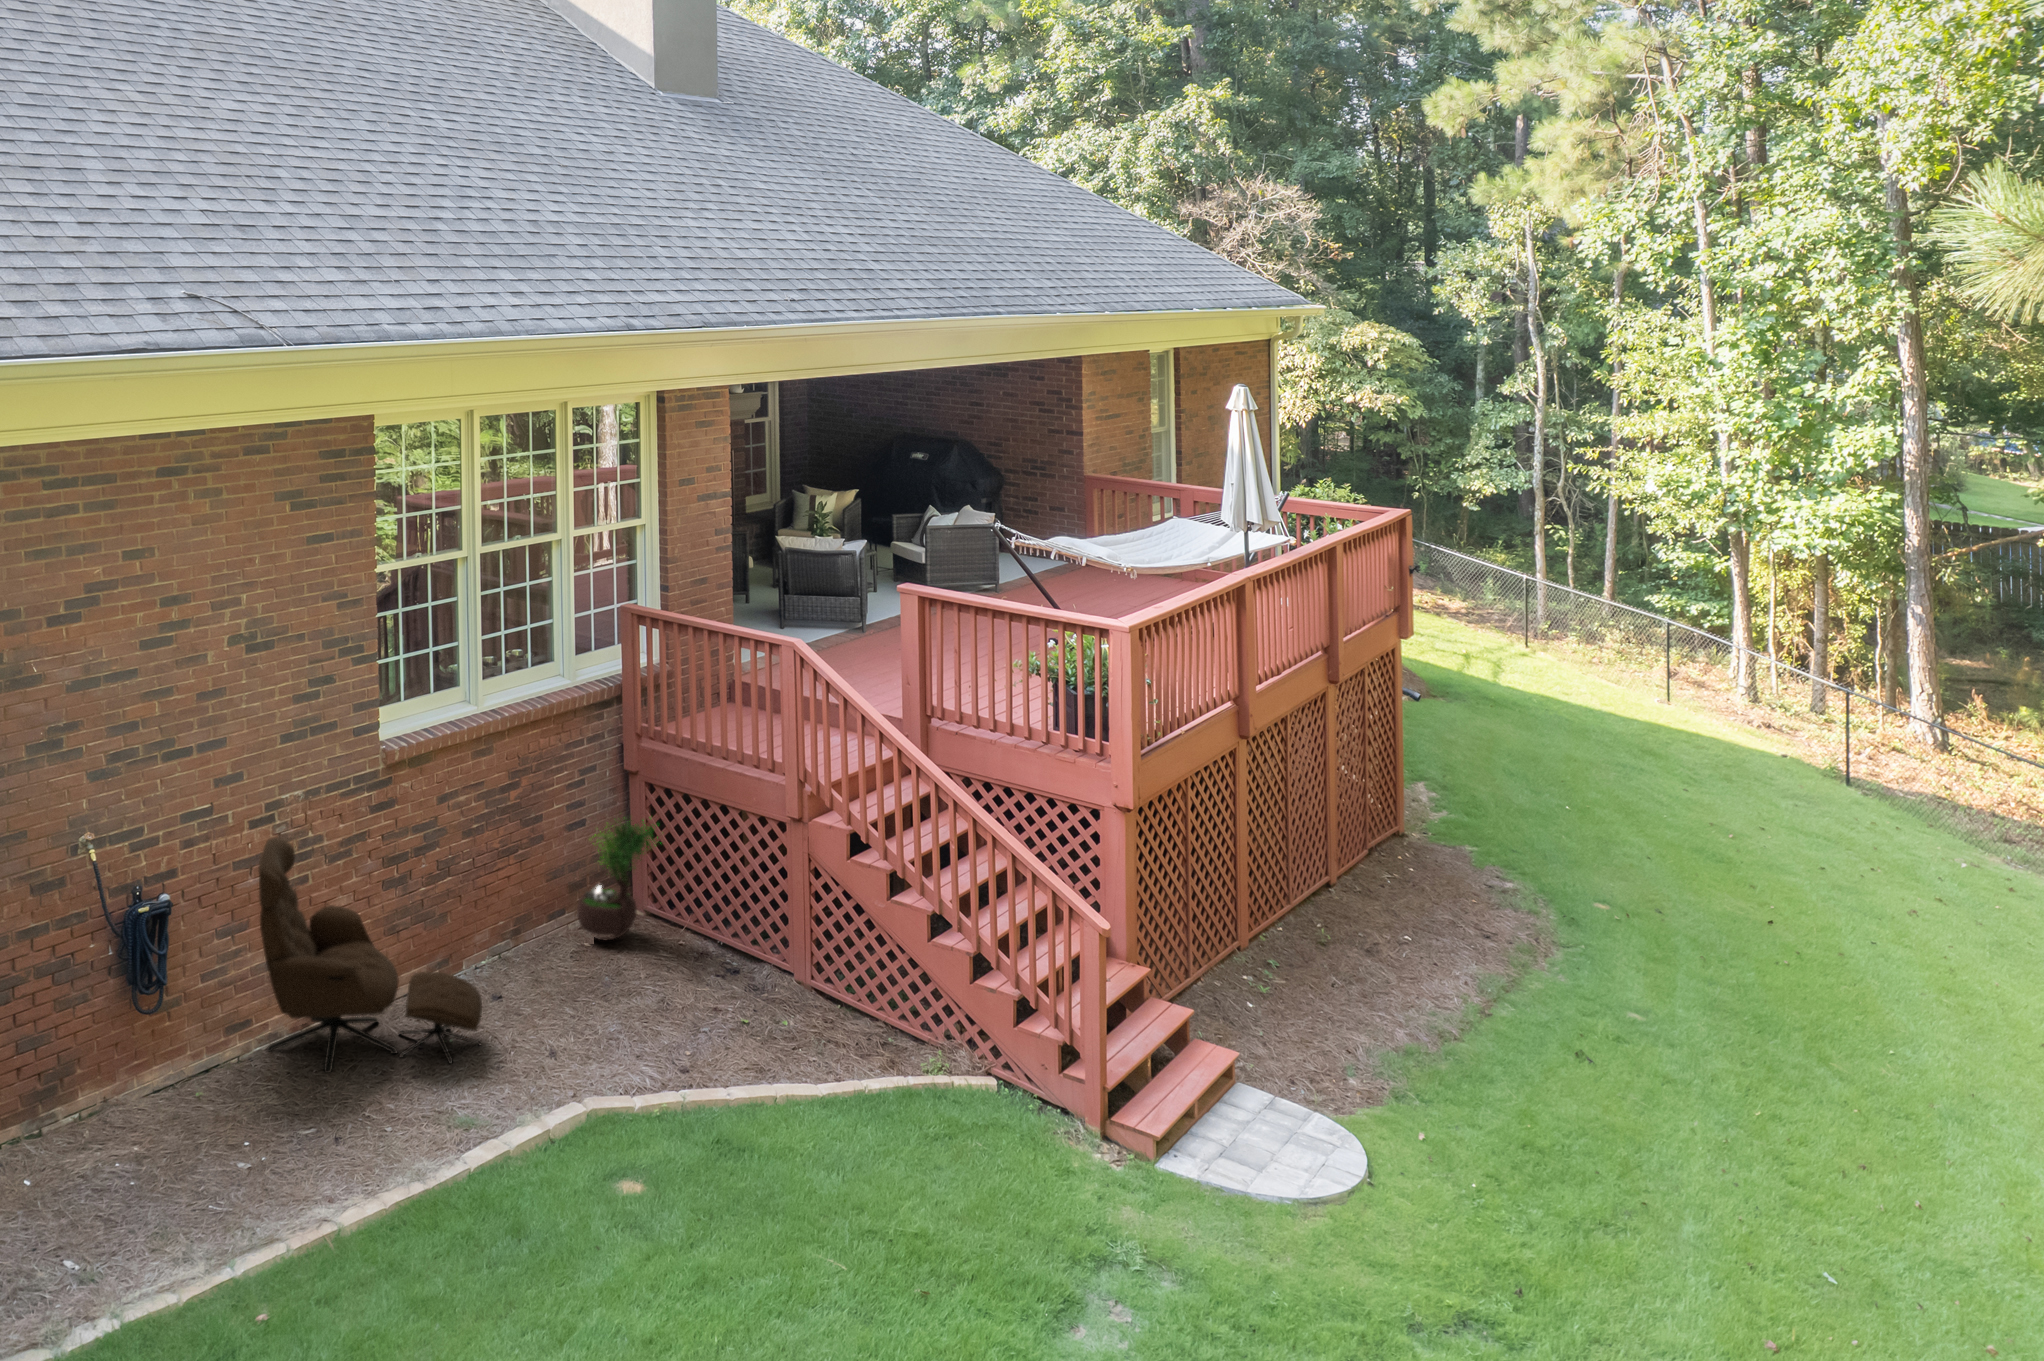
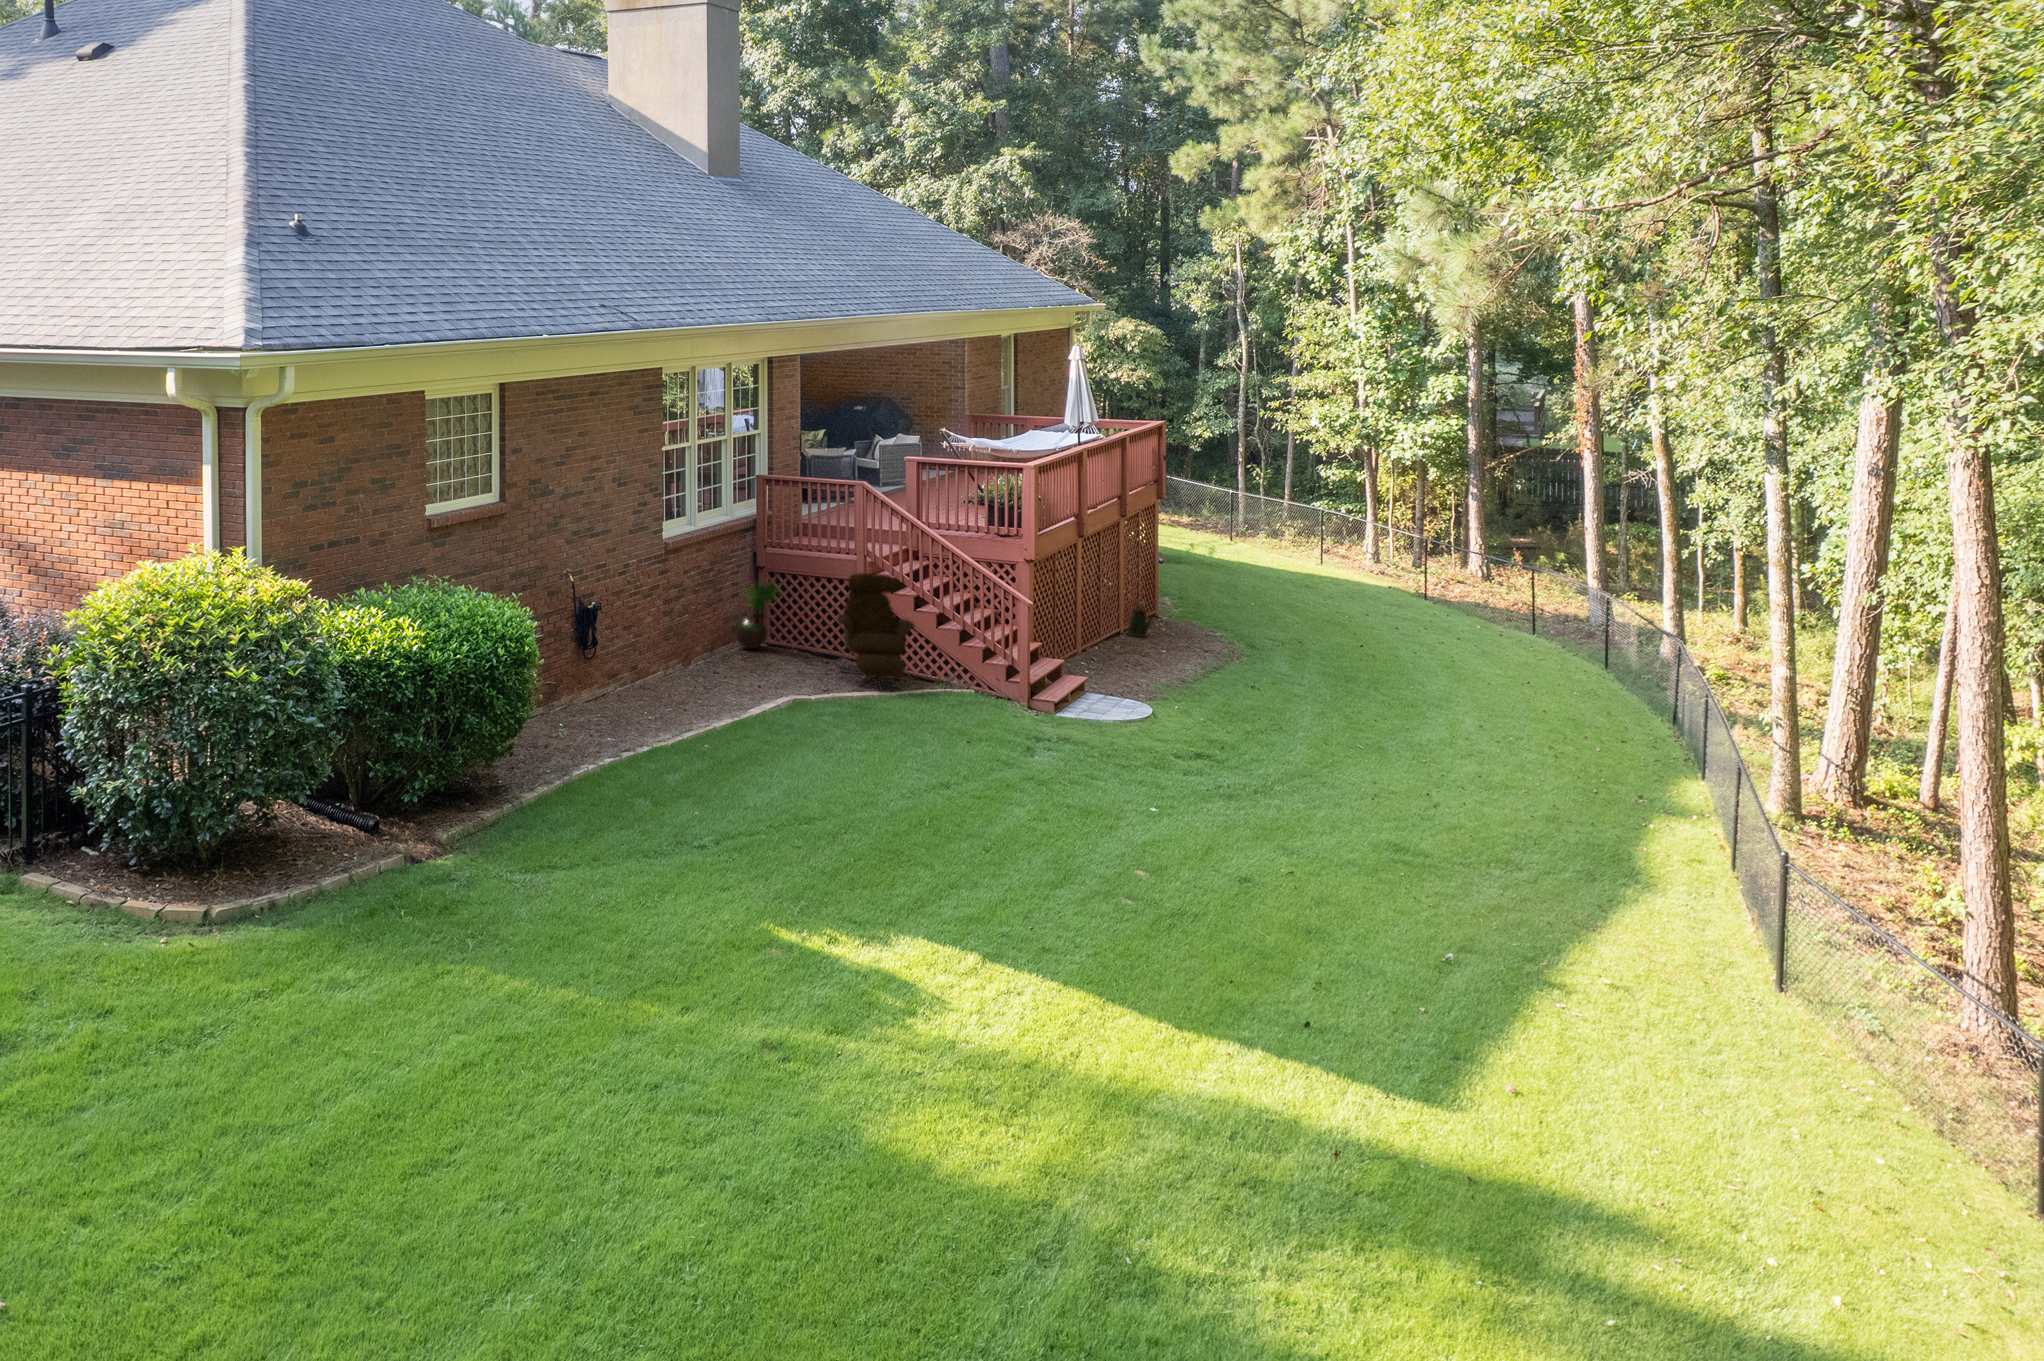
watering can: none [1327,825,1376,899] -> present [1127,601,1152,637]
lounge chair: present [259,836,482,1073] -> present [837,573,915,691]

